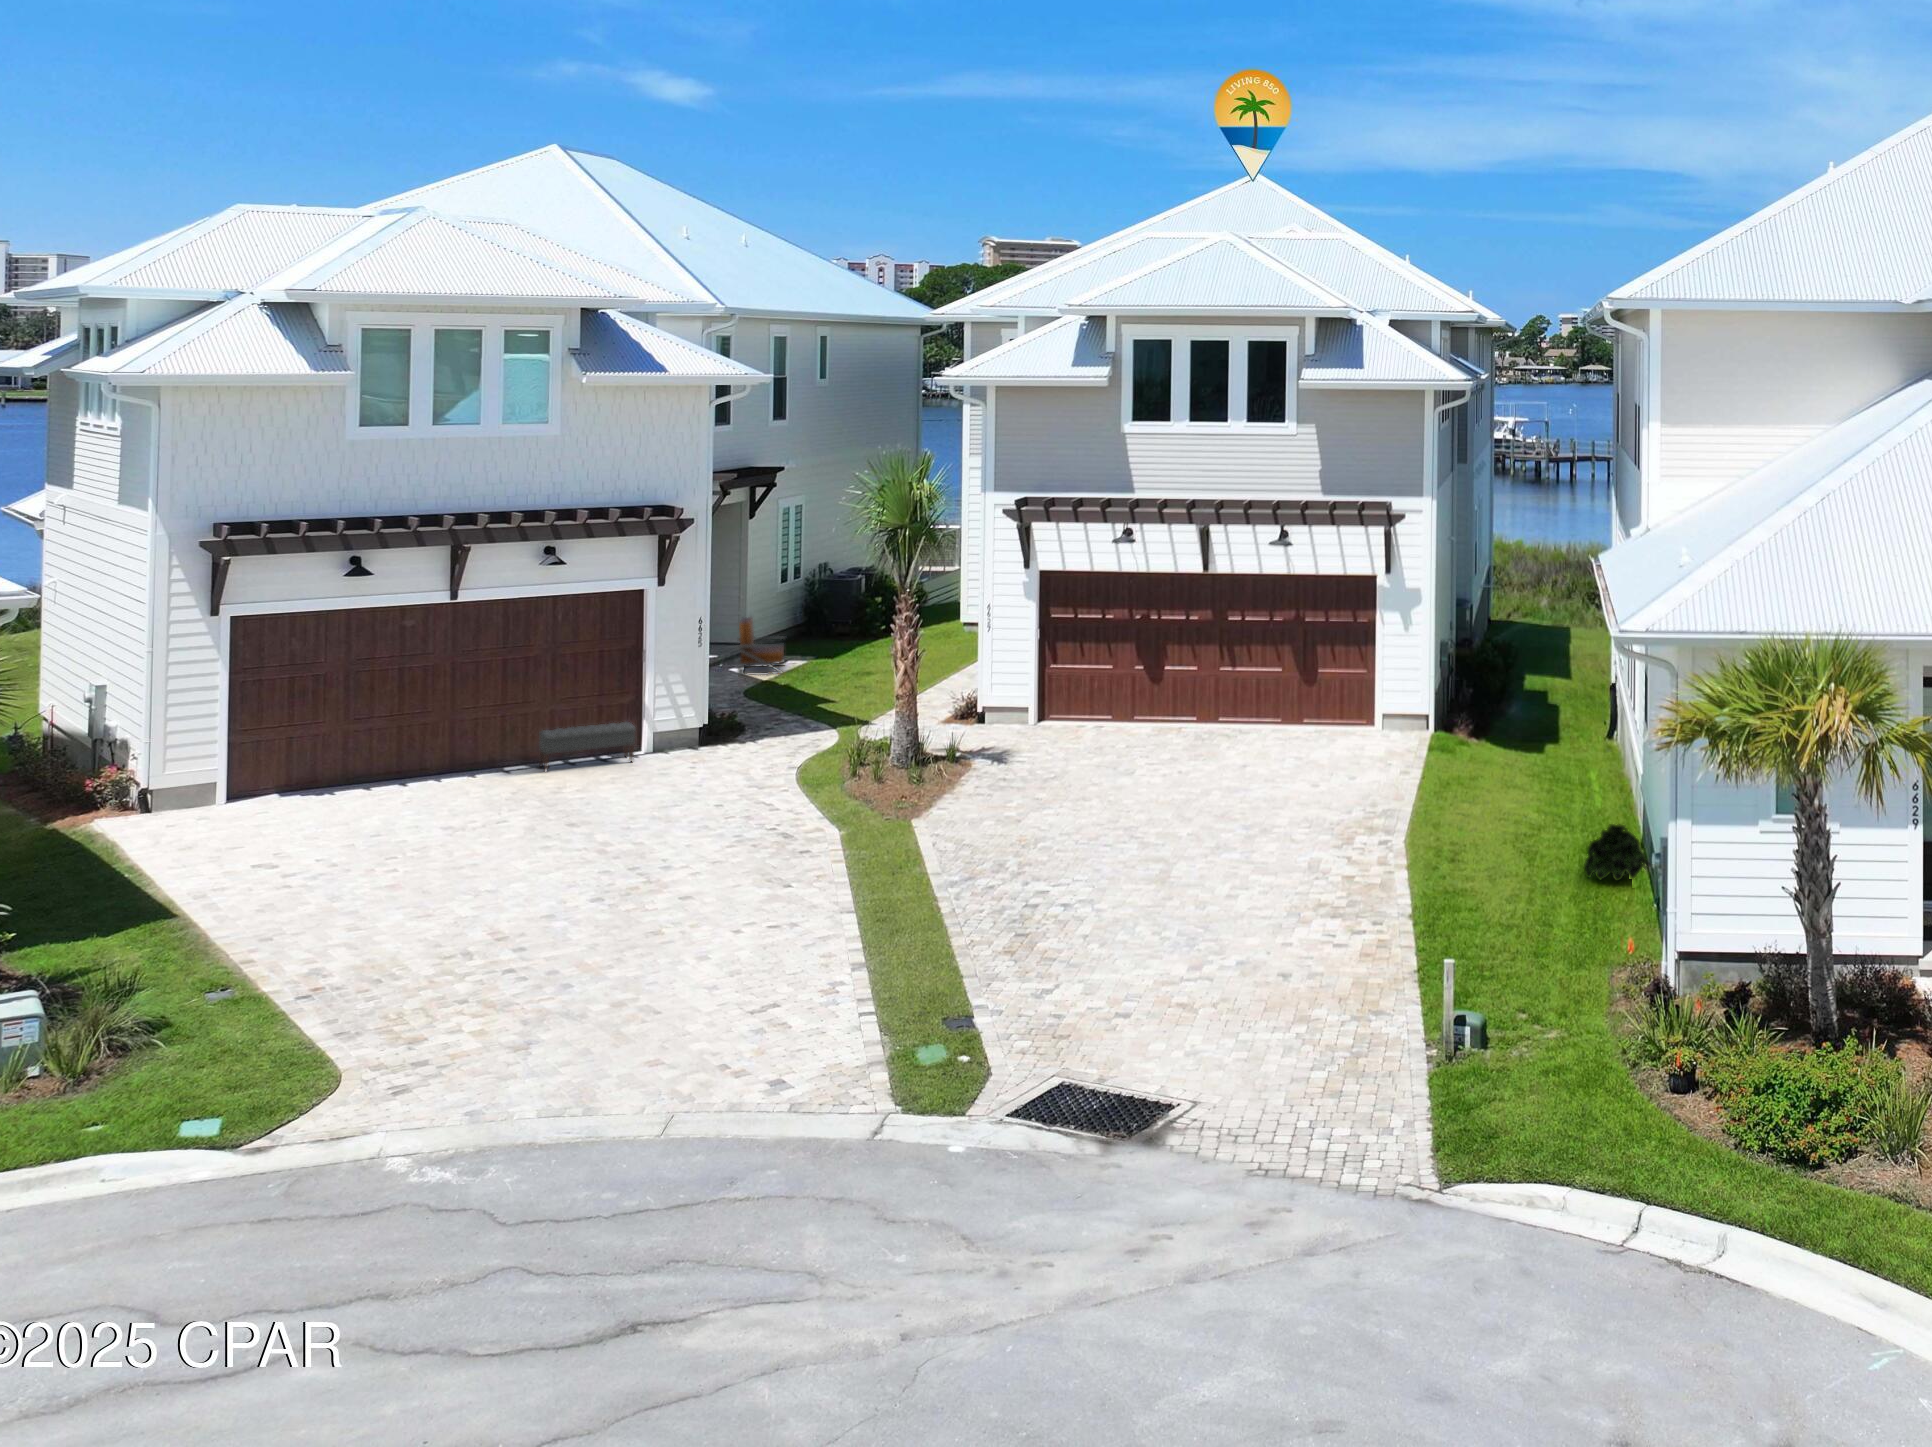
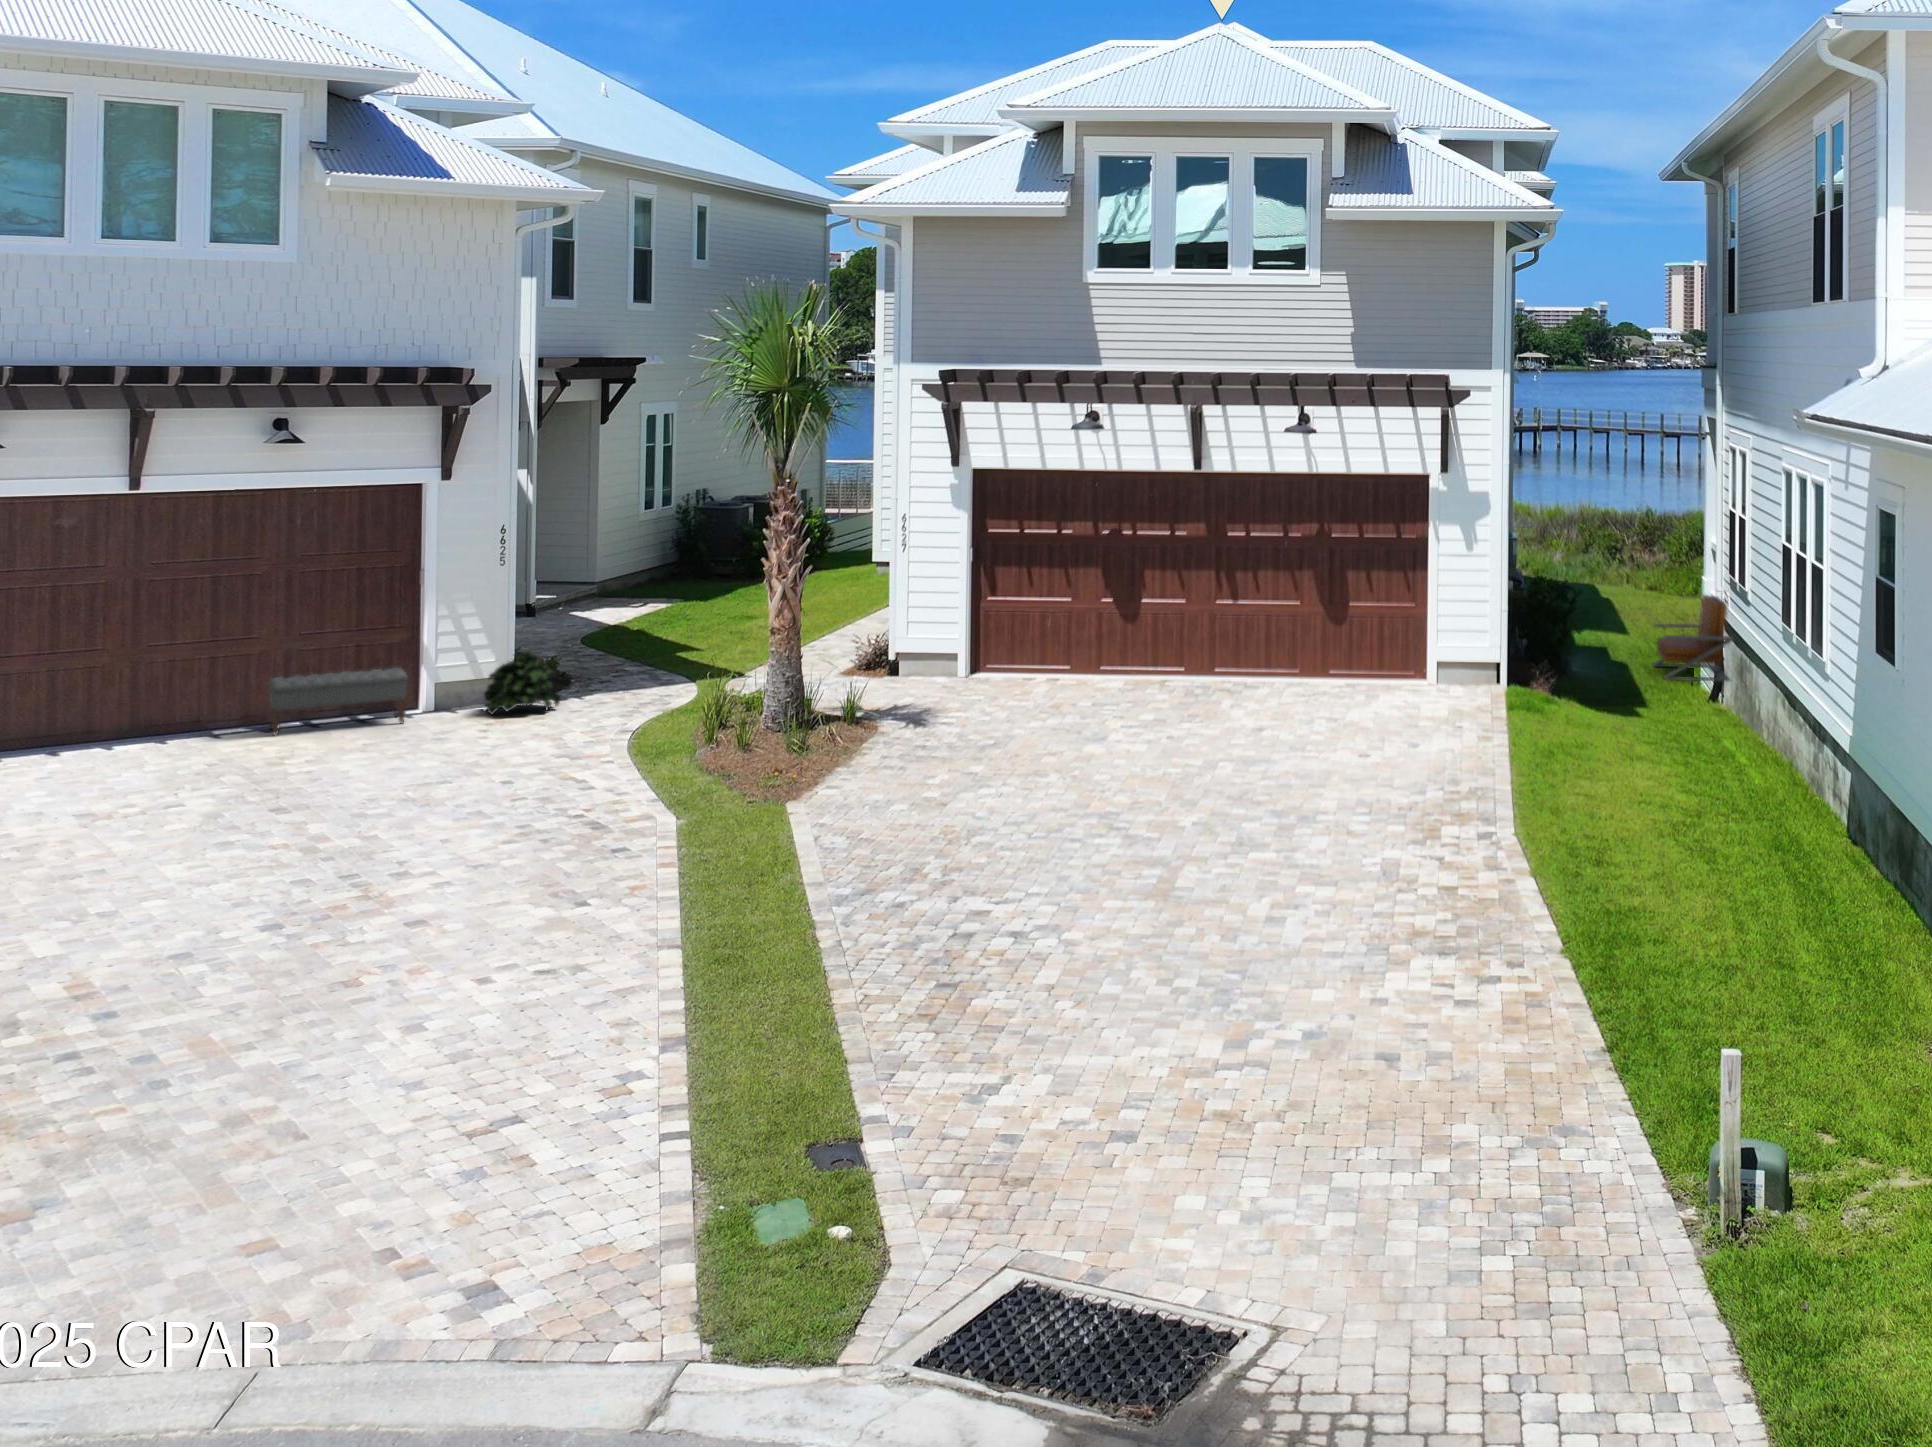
lounge chair: present [734,617,784,675] -> present [1654,595,1734,682]
potted plant: present [1584,824,1650,881] -> present [484,651,560,715]

